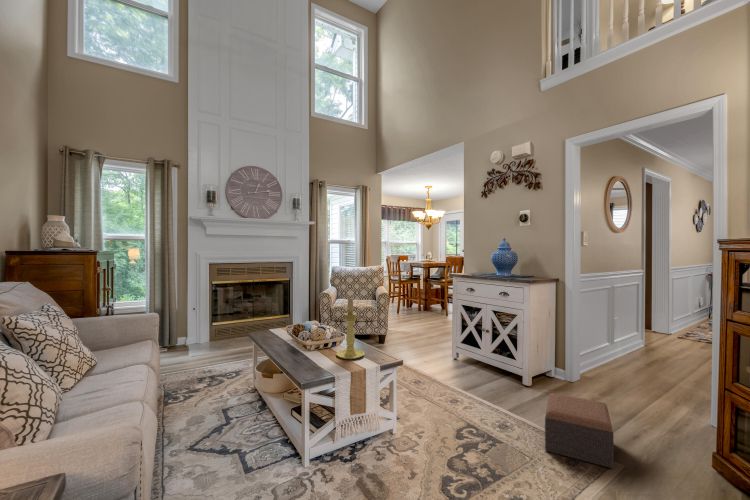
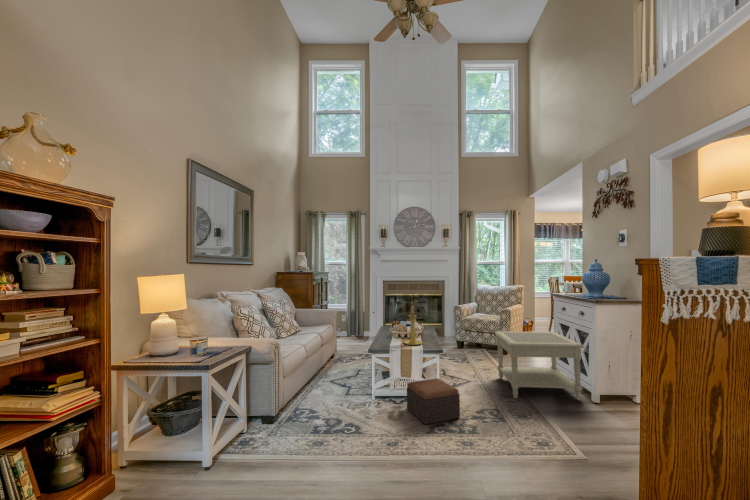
side table: none [408,314,513,398] -> present [494,331,584,400]
footstool: present [545,393,614,468] -> present [407,378,460,424]

